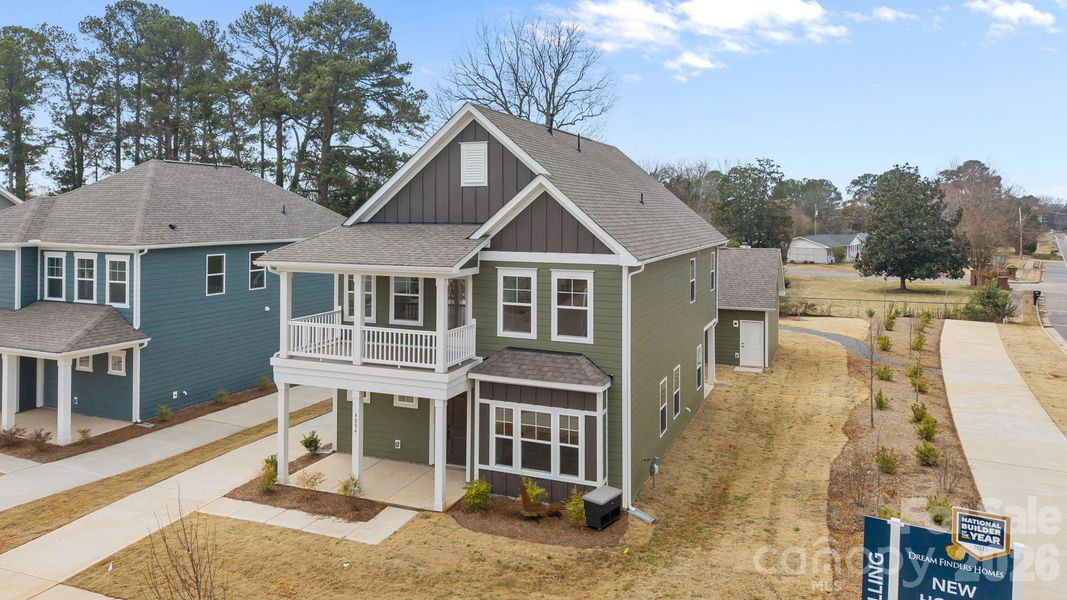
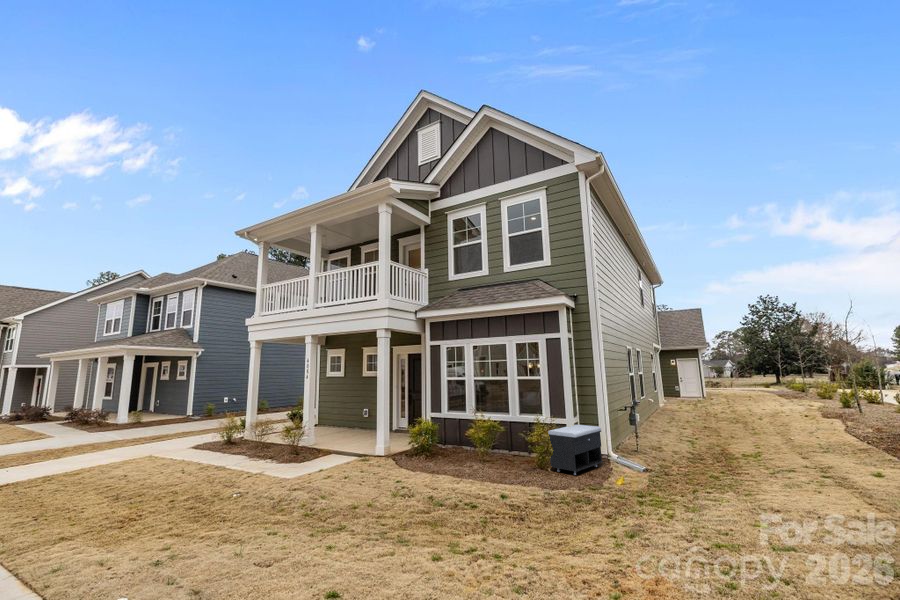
lounge chair: present [519,480,565,521] -> none [471,416,531,469]

